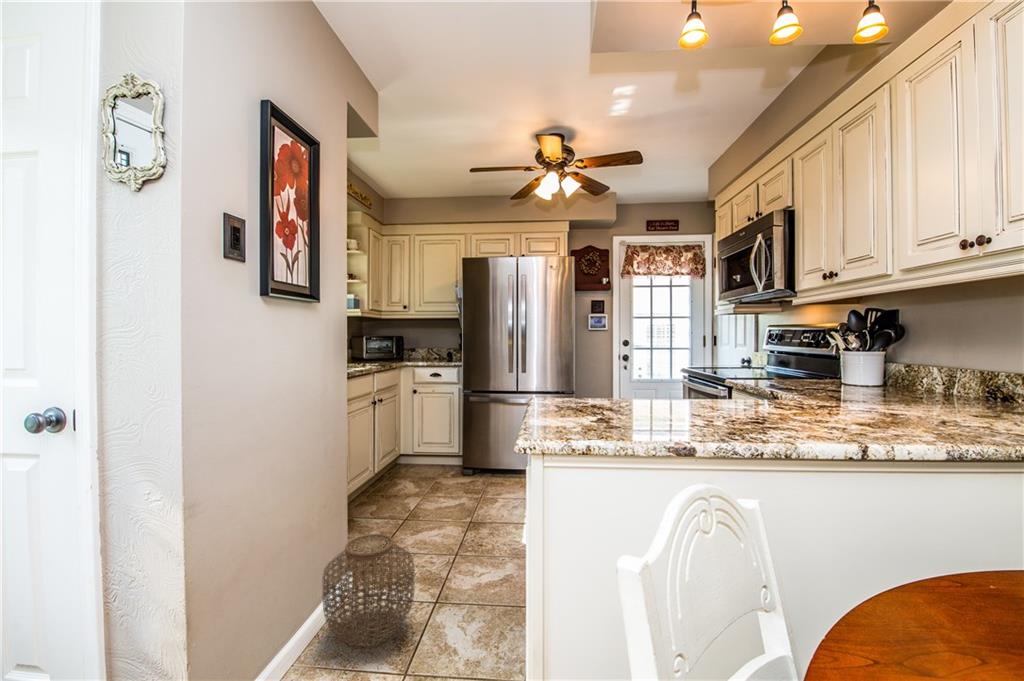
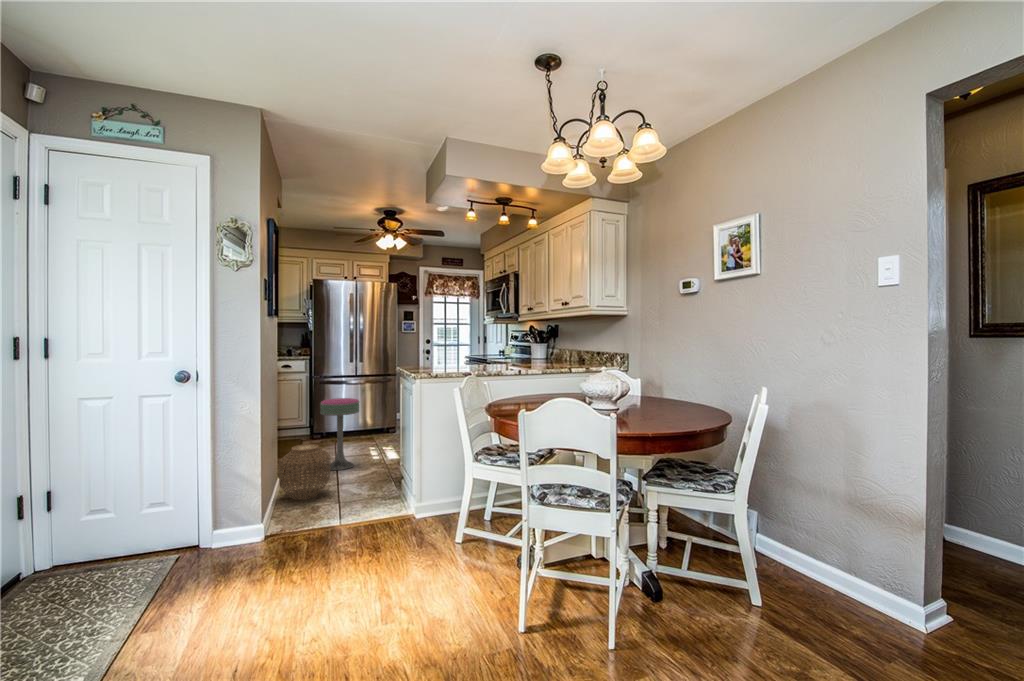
bar stool: none [433,437,494,563] -> present [320,398,359,470]

